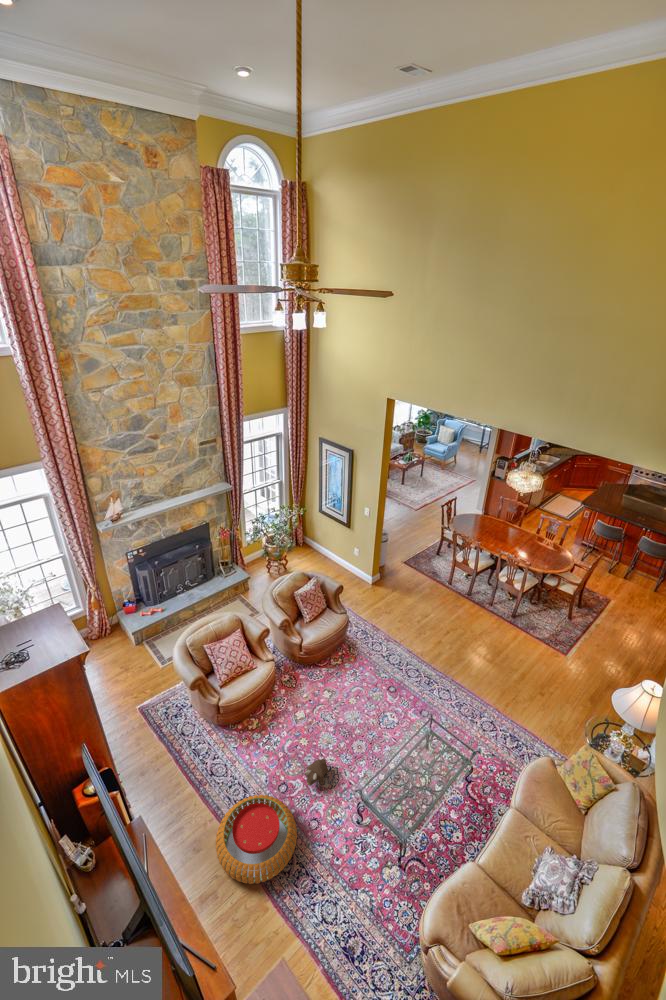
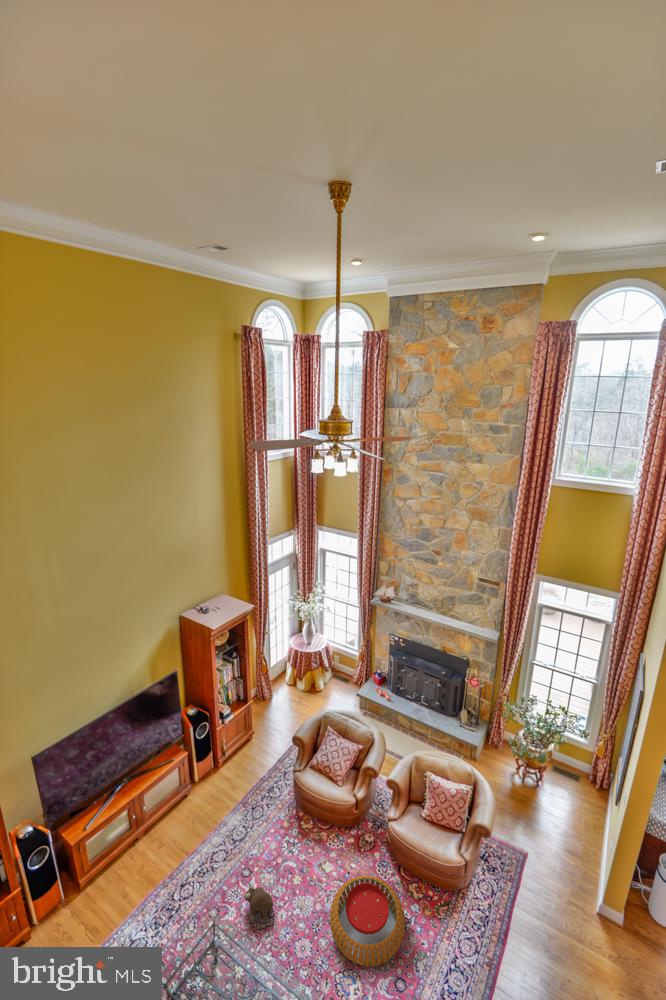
pouf: present [216,795,297,884] -> present [330,875,405,967]

